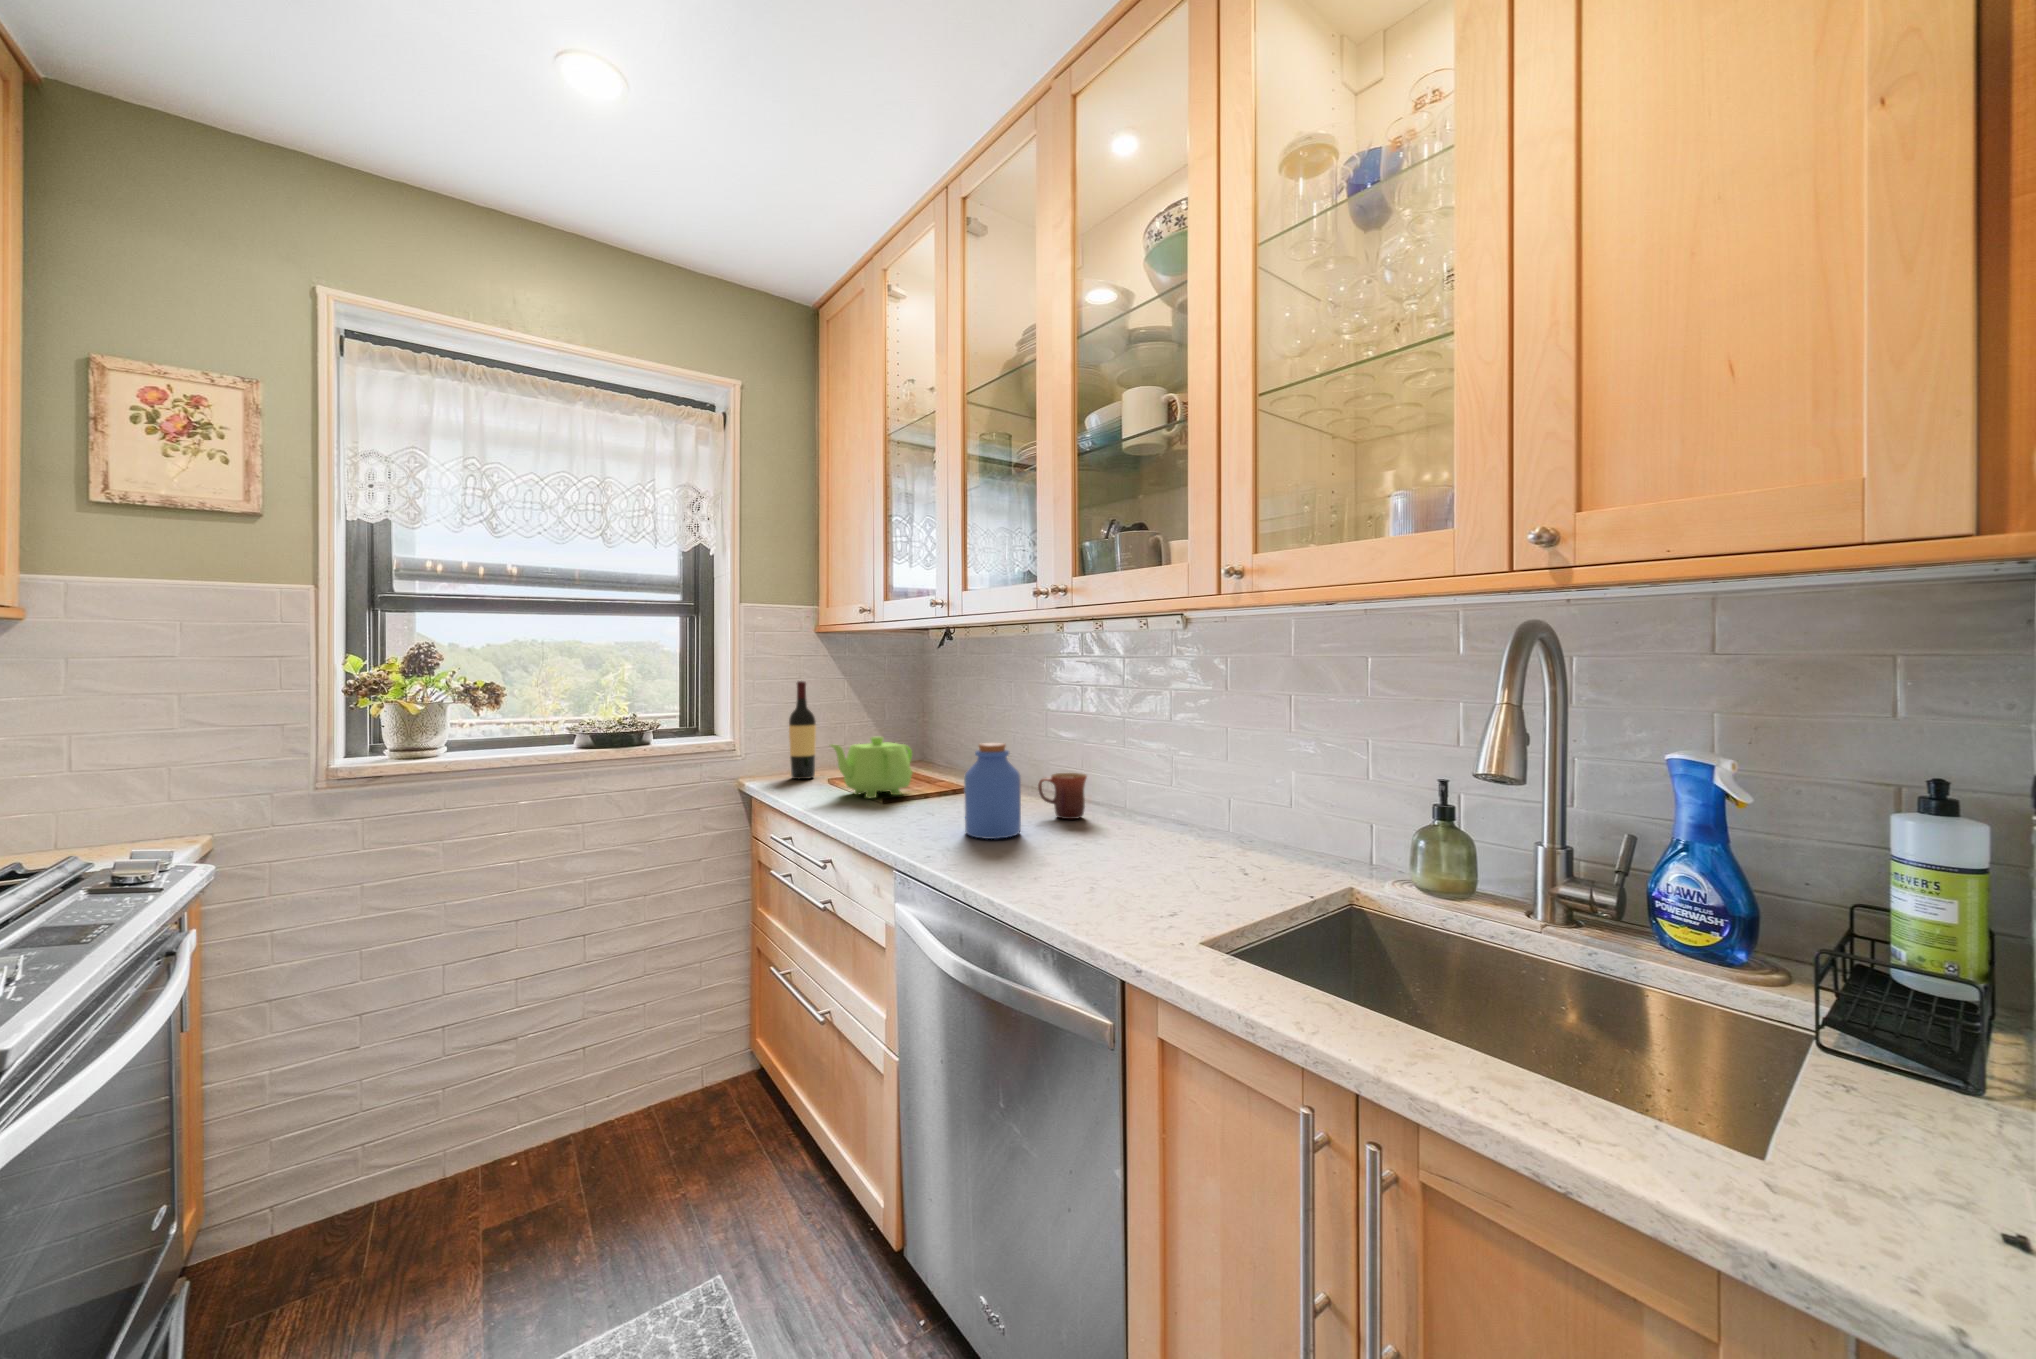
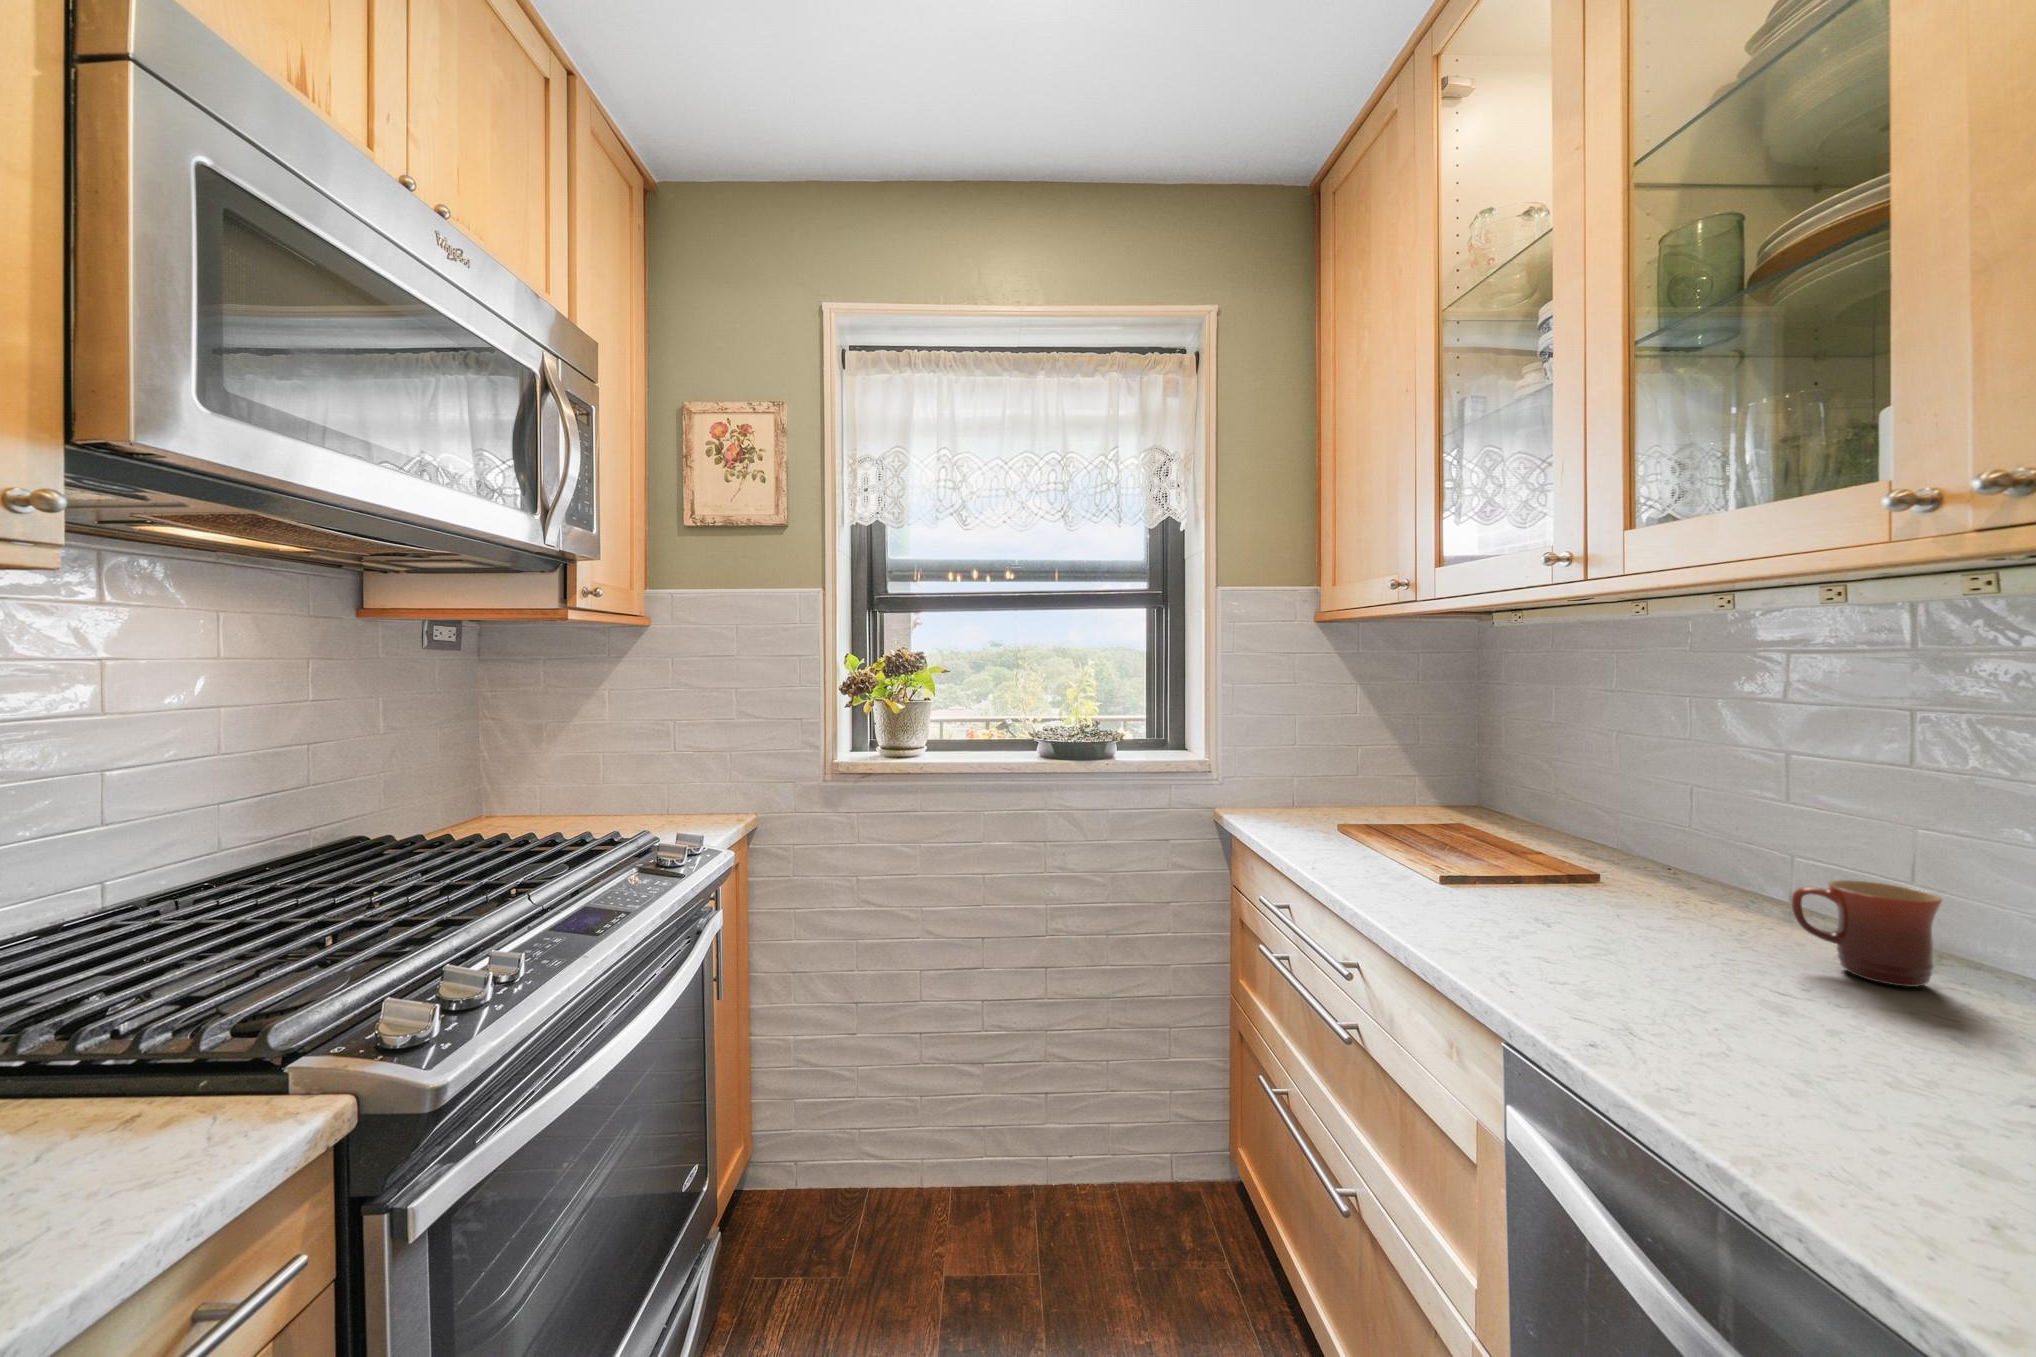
wine bottle: present [789,681,816,779] -> none [1281,686,1318,817]
teapot: present [831,737,912,798] -> none [1342,771,1479,866]
jar: present [964,743,1021,839] -> none [1628,813,1778,1013]

